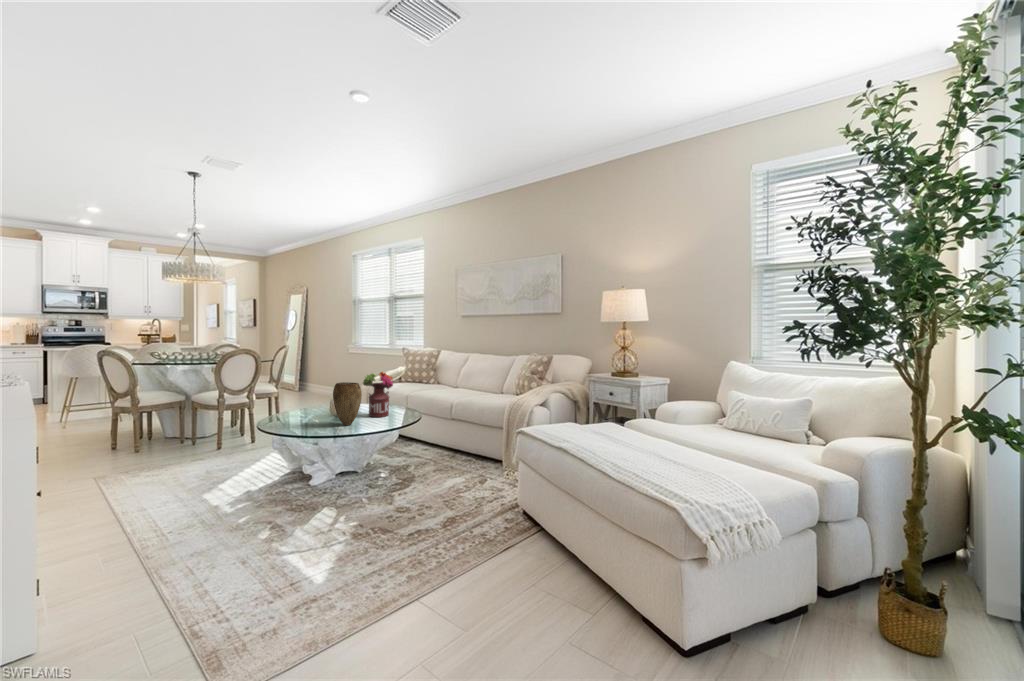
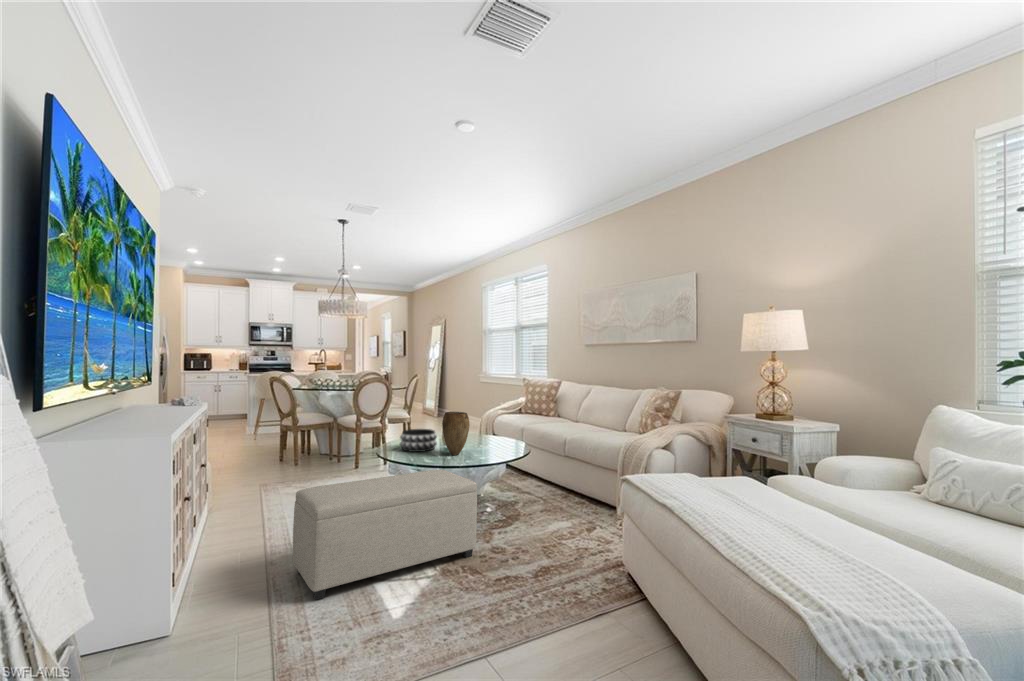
flower arrangement: present [363,372,393,417] -> none [473,402,504,449]
decorative bowl: none [283,402,325,425] -> present [400,429,437,452]
ottoman: none [182,440,382,582] -> present [293,470,477,600]

